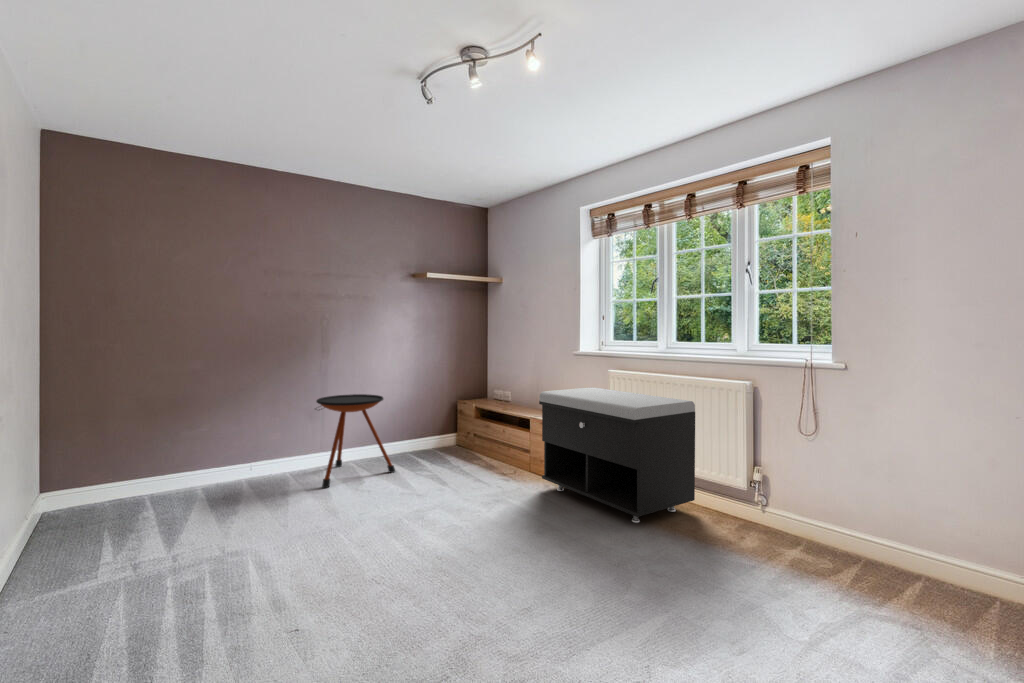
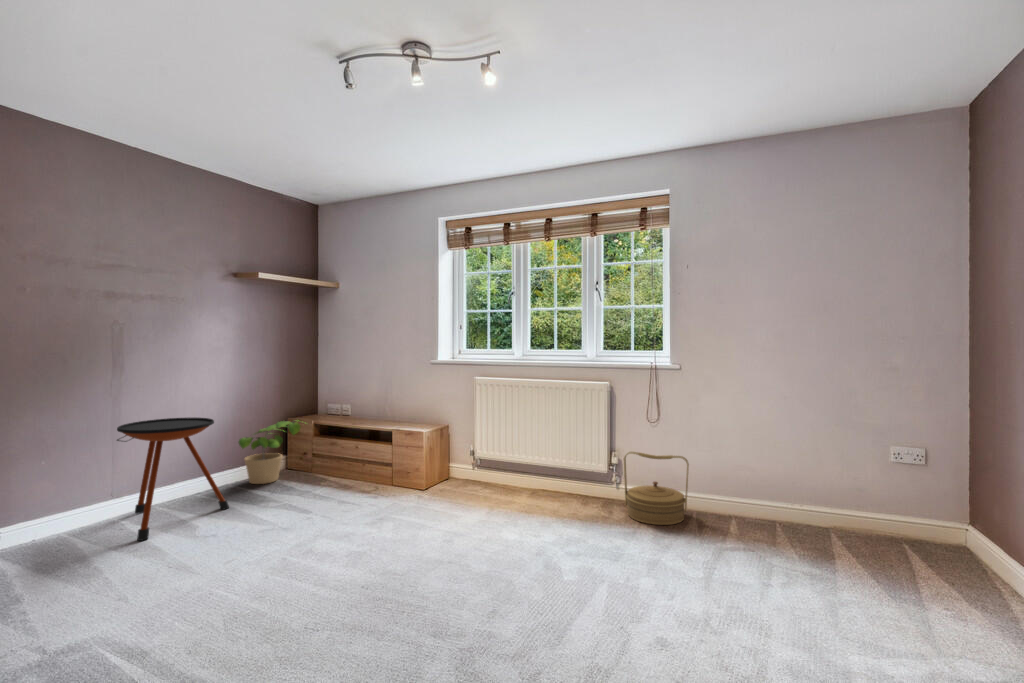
storage bench: present [539,387,695,523] -> none [414,394,564,517]
potted plant: none [412,403,466,455] -> present [239,421,301,484]
woven basket: none [758,468,843,565] -> present [624,452,689,525]

